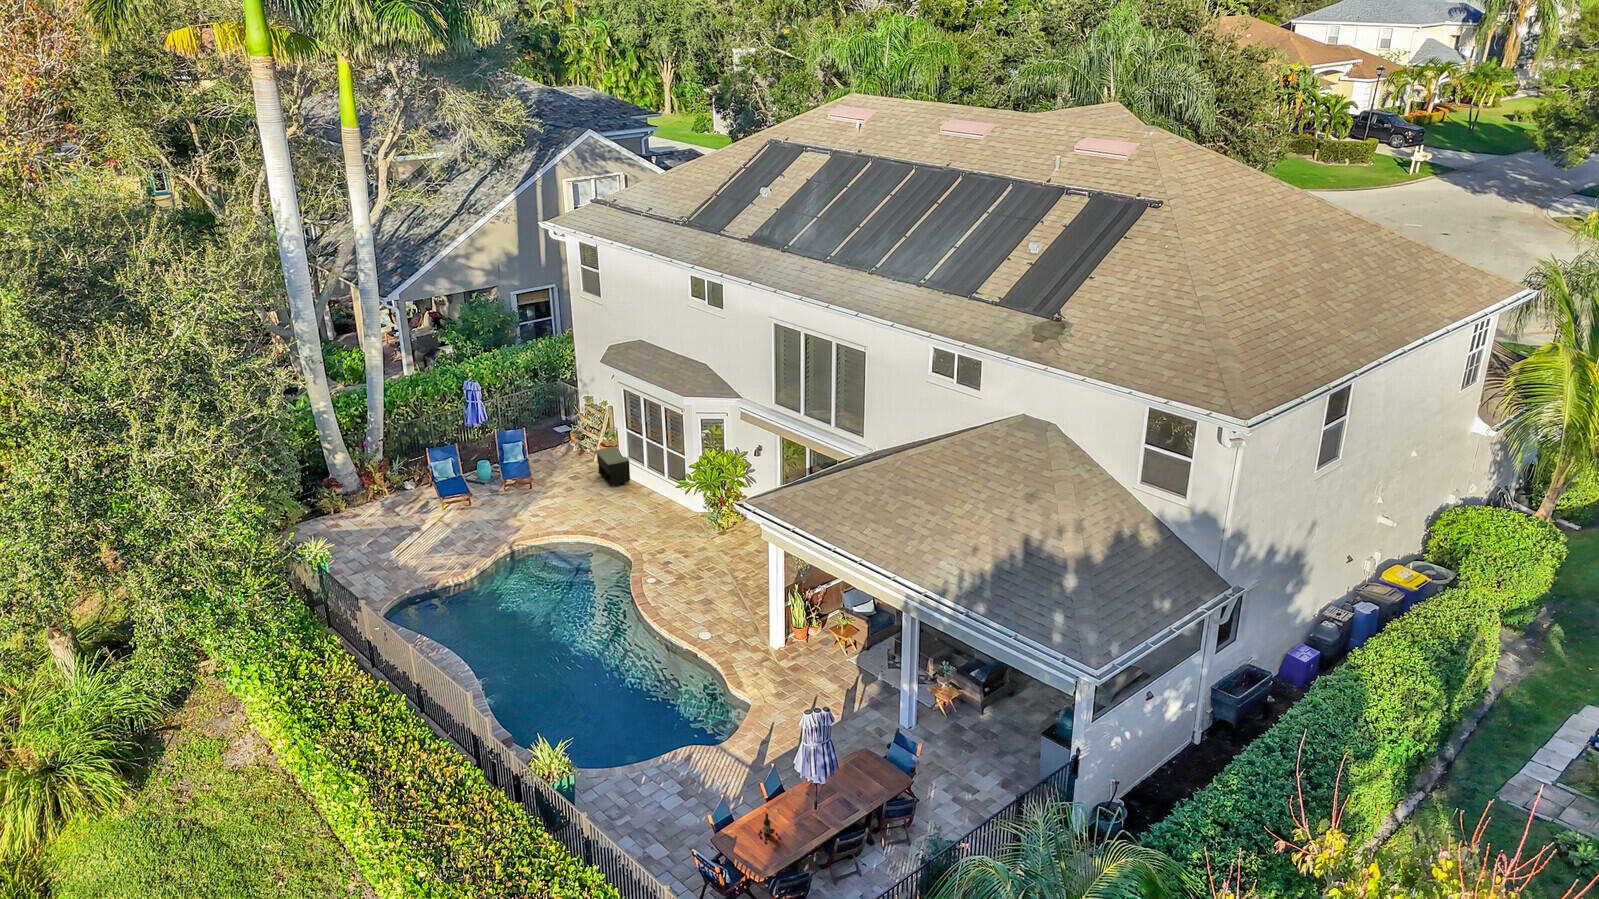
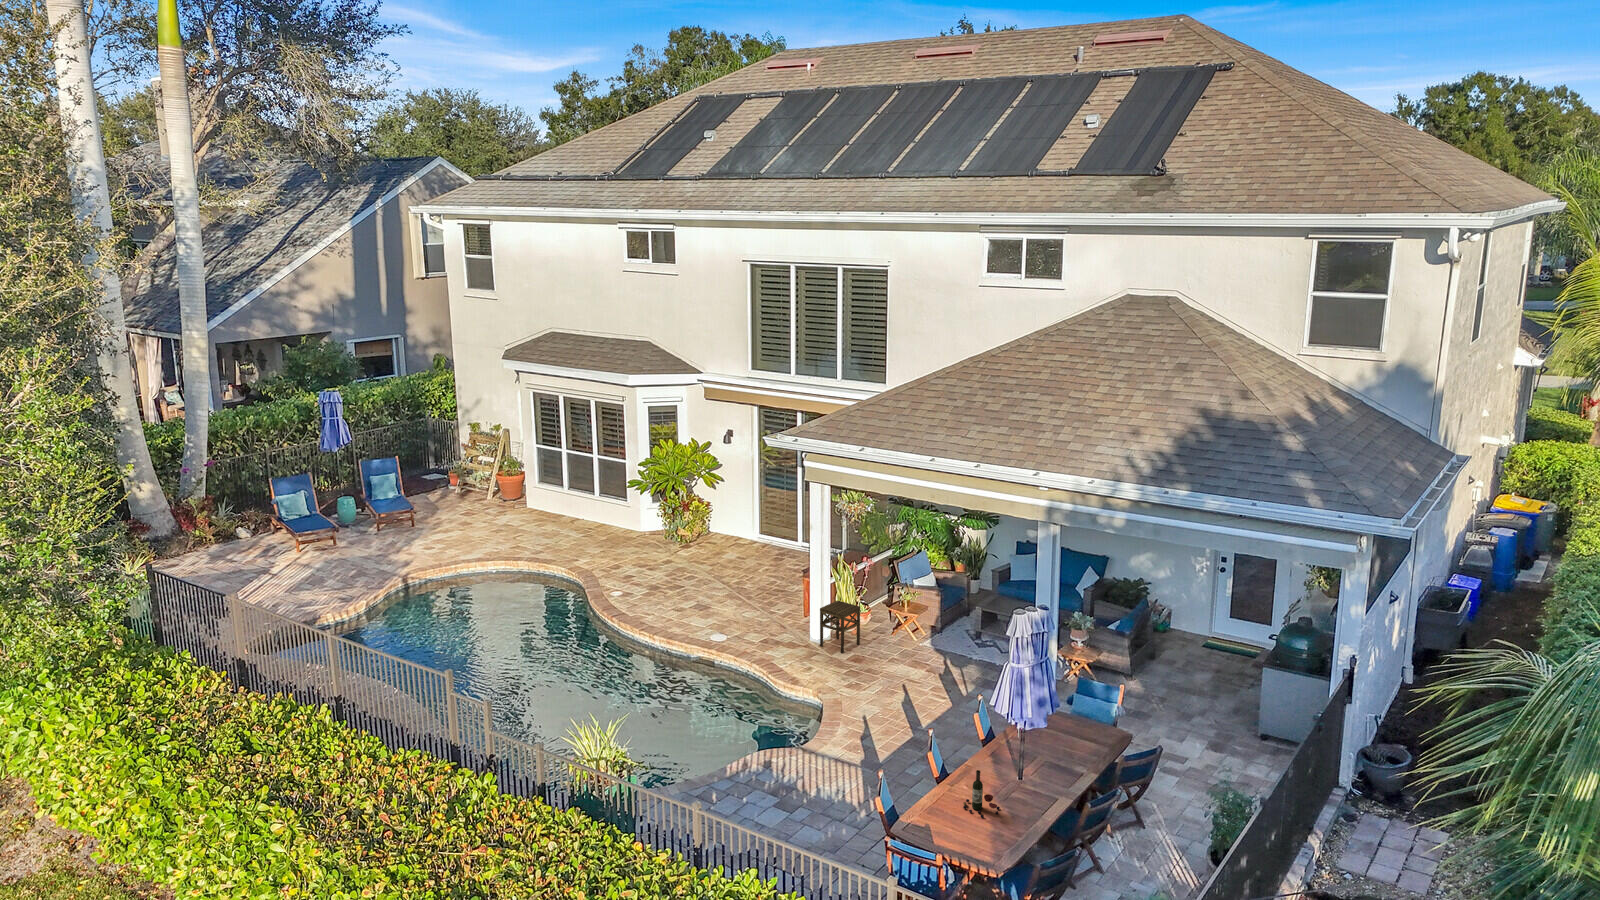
storage bench: present [596,446,630,486] -> none [497,473,546,519]
side table: none [773,619,803,660] -> present [820,600,860,653]

